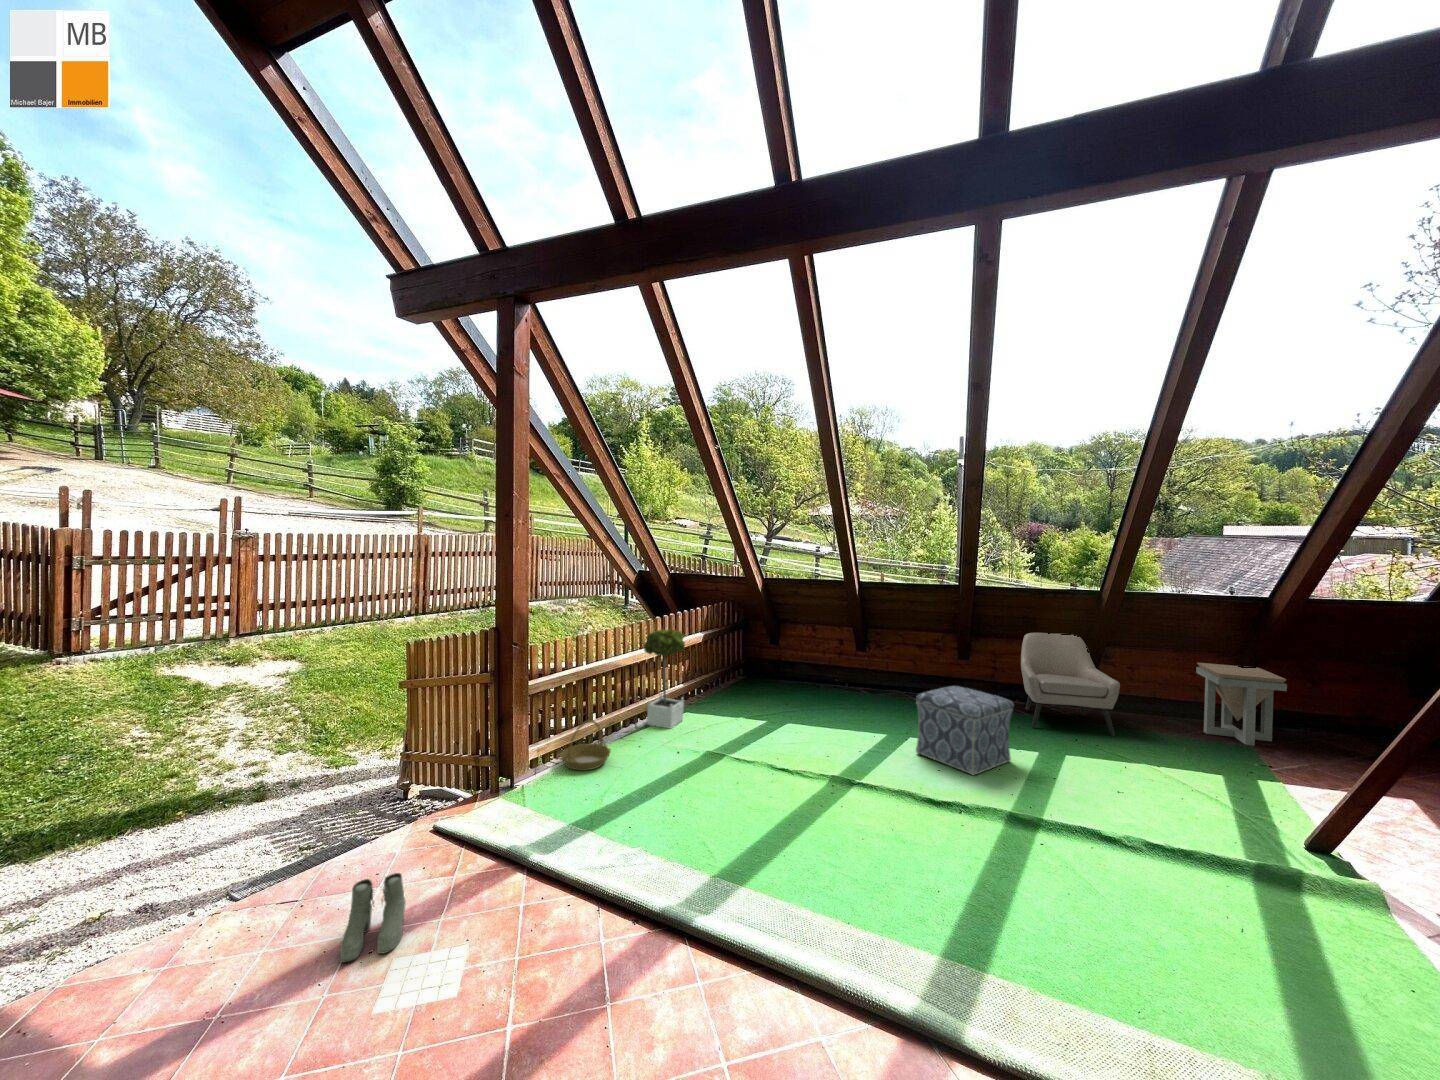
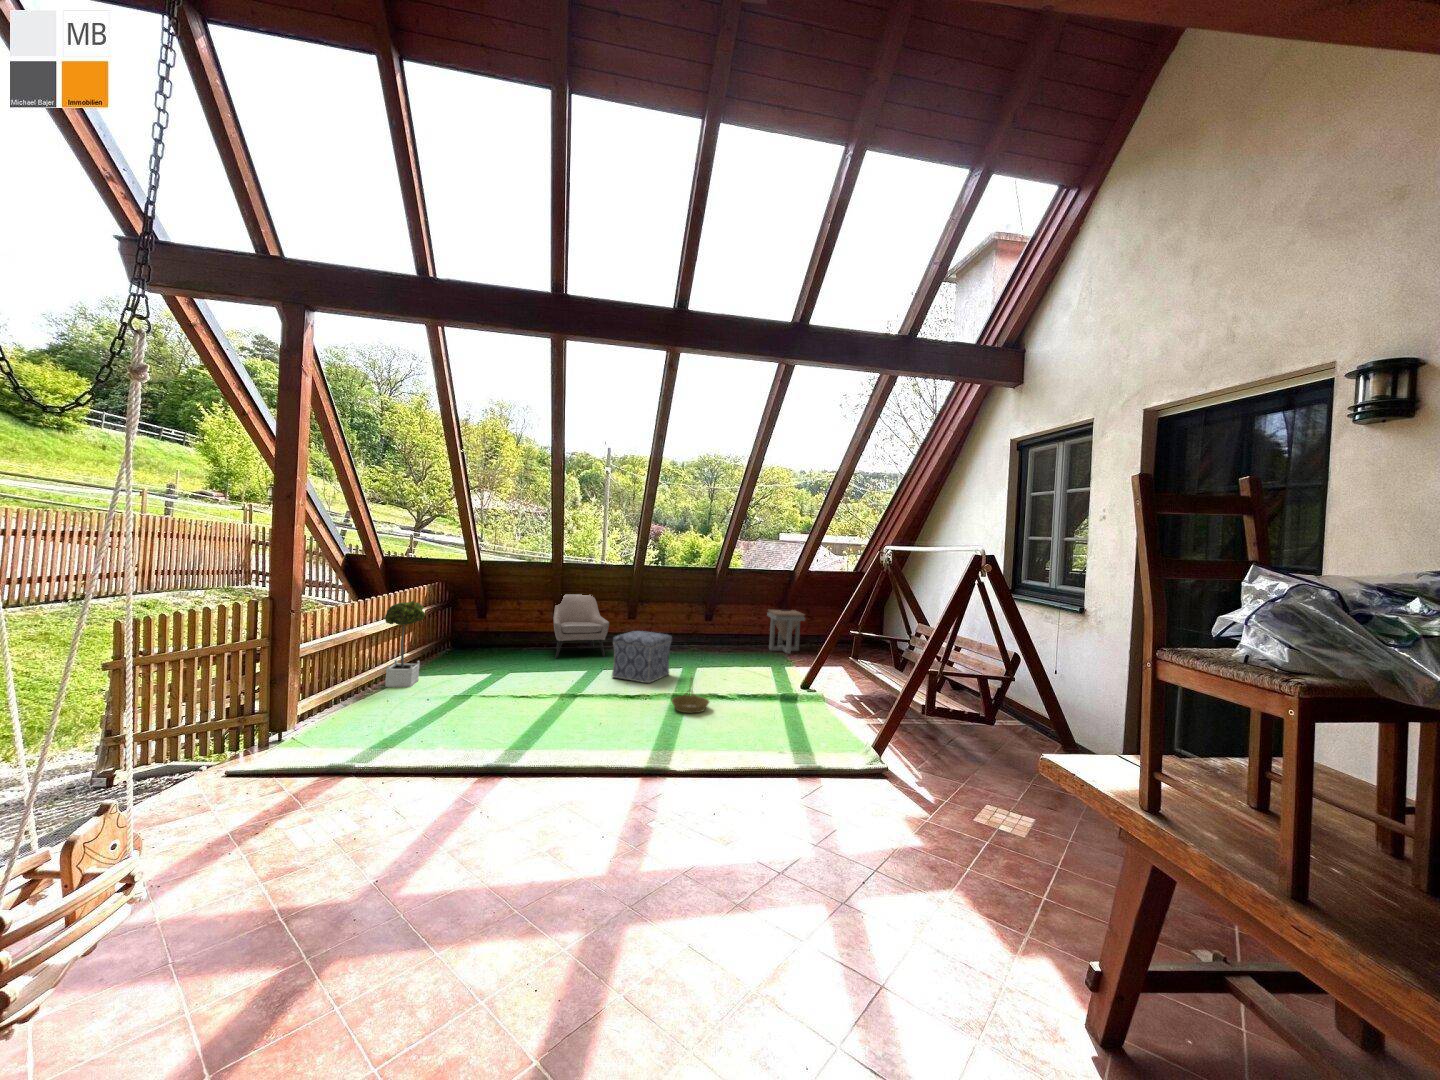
armchair: present [1021,633,1120,736] -> present [553,594,609,658]
basket: present [560,720,611,771] -> present [672,677,709,713]
boots: present [340,873,405,963] -> none [222,777,274,838]

